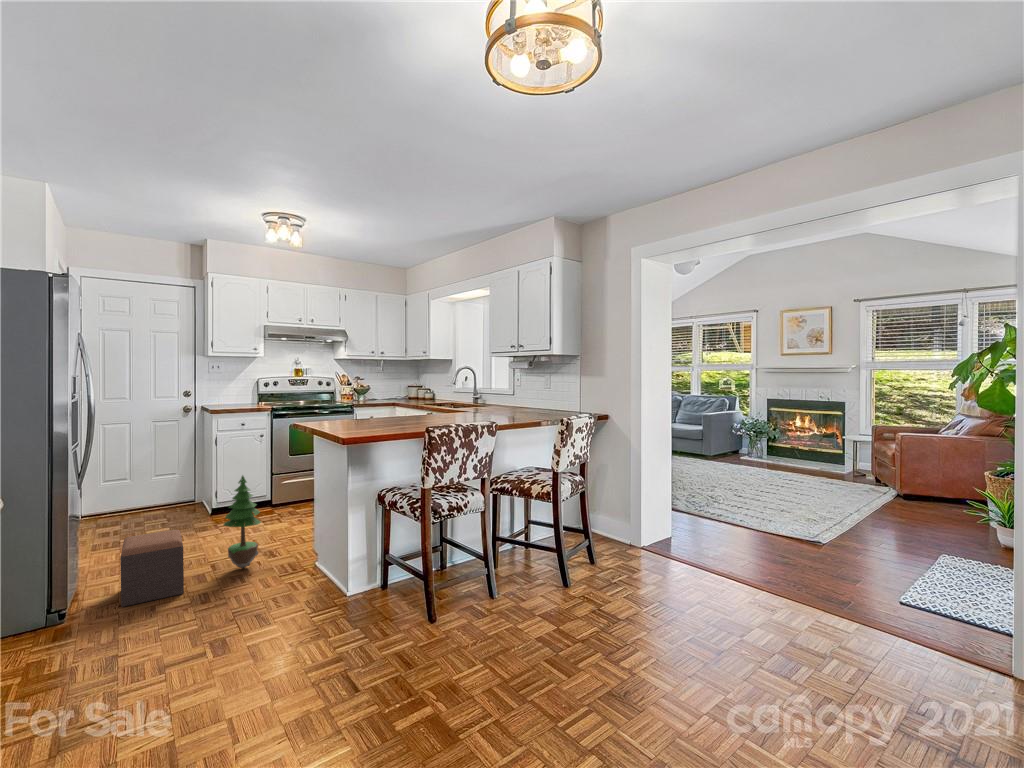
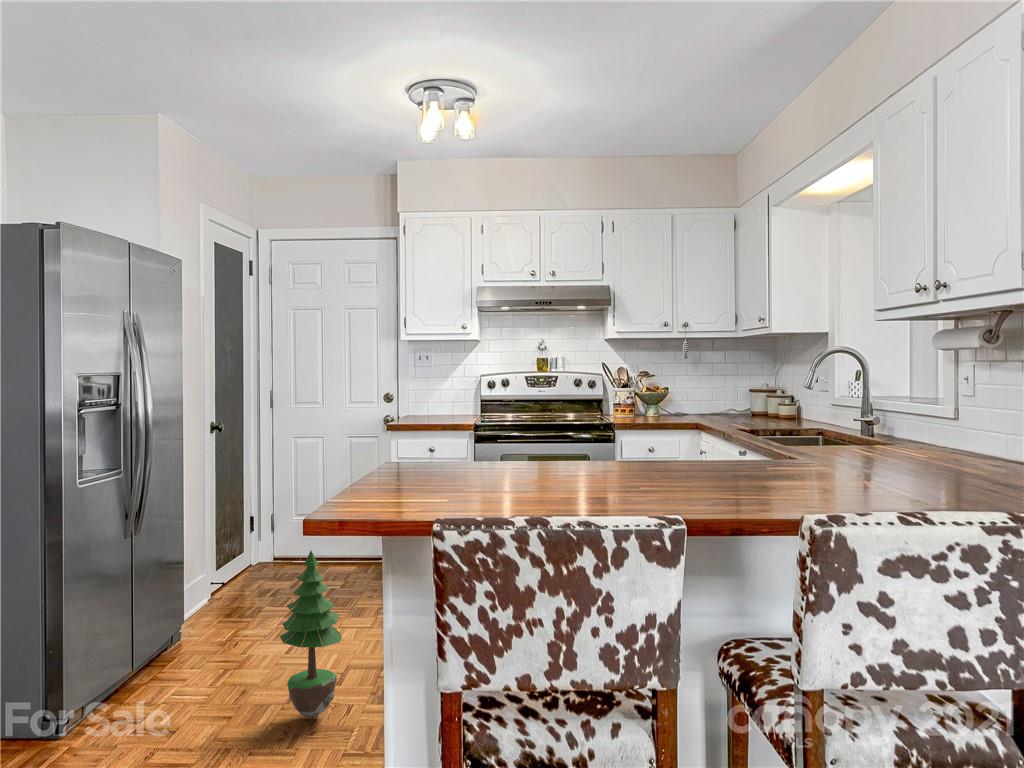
footstool: present [120,530,184,607] -> none [114,627,232,746]

